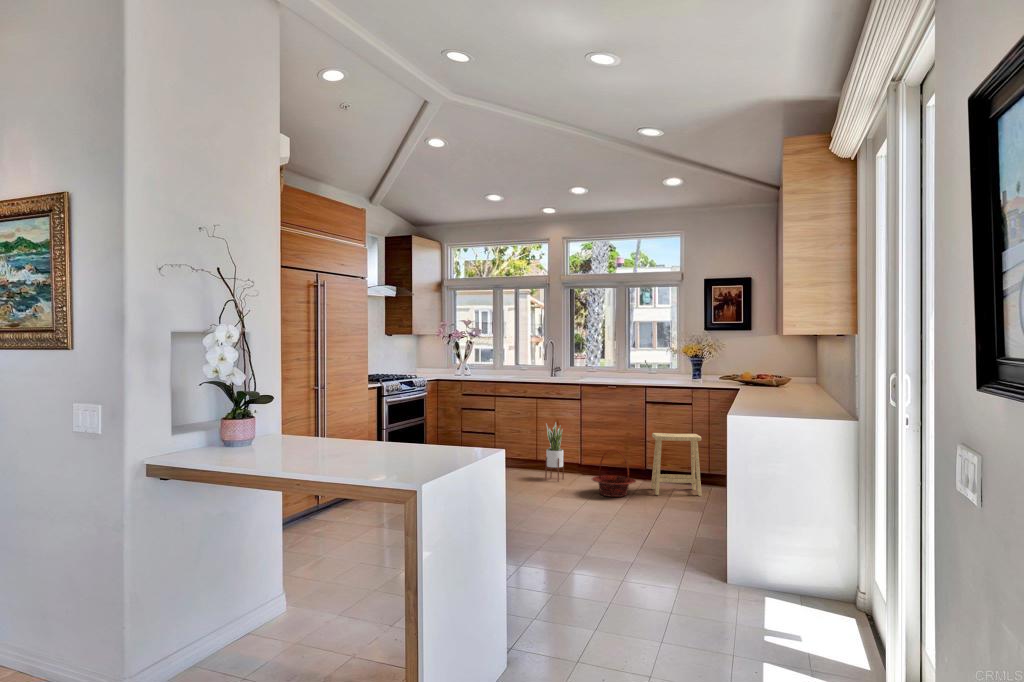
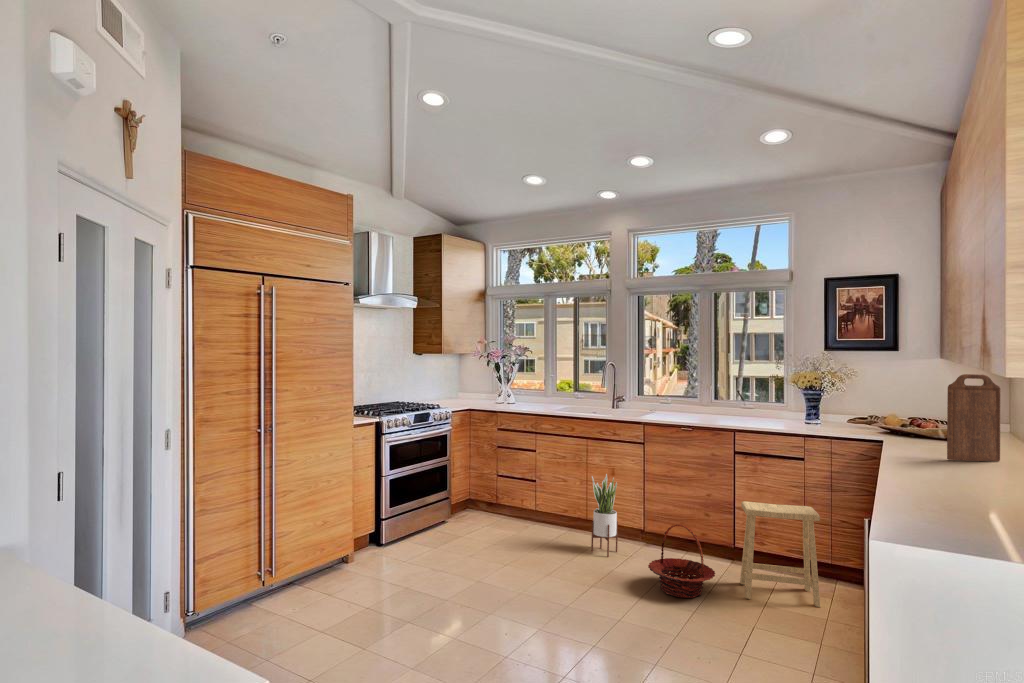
cutting board: none [771,342,799,393] -> present [947,374,1001,461]

